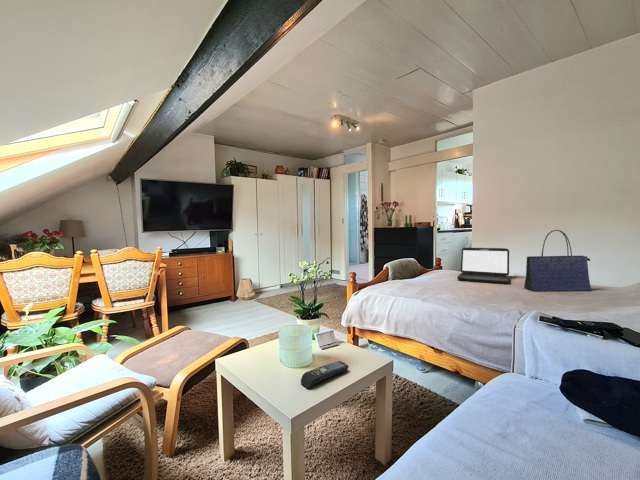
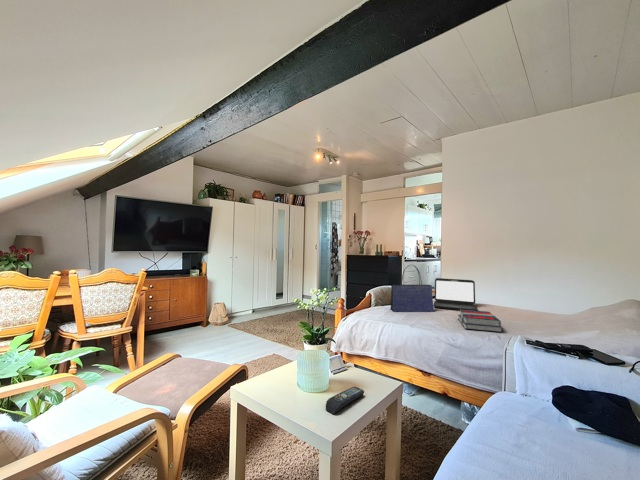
tote bag: present [524,230,591,291] -> present [390,265,434,312]
book: none [481,281,532,306] -> present [458,310,503,332]

